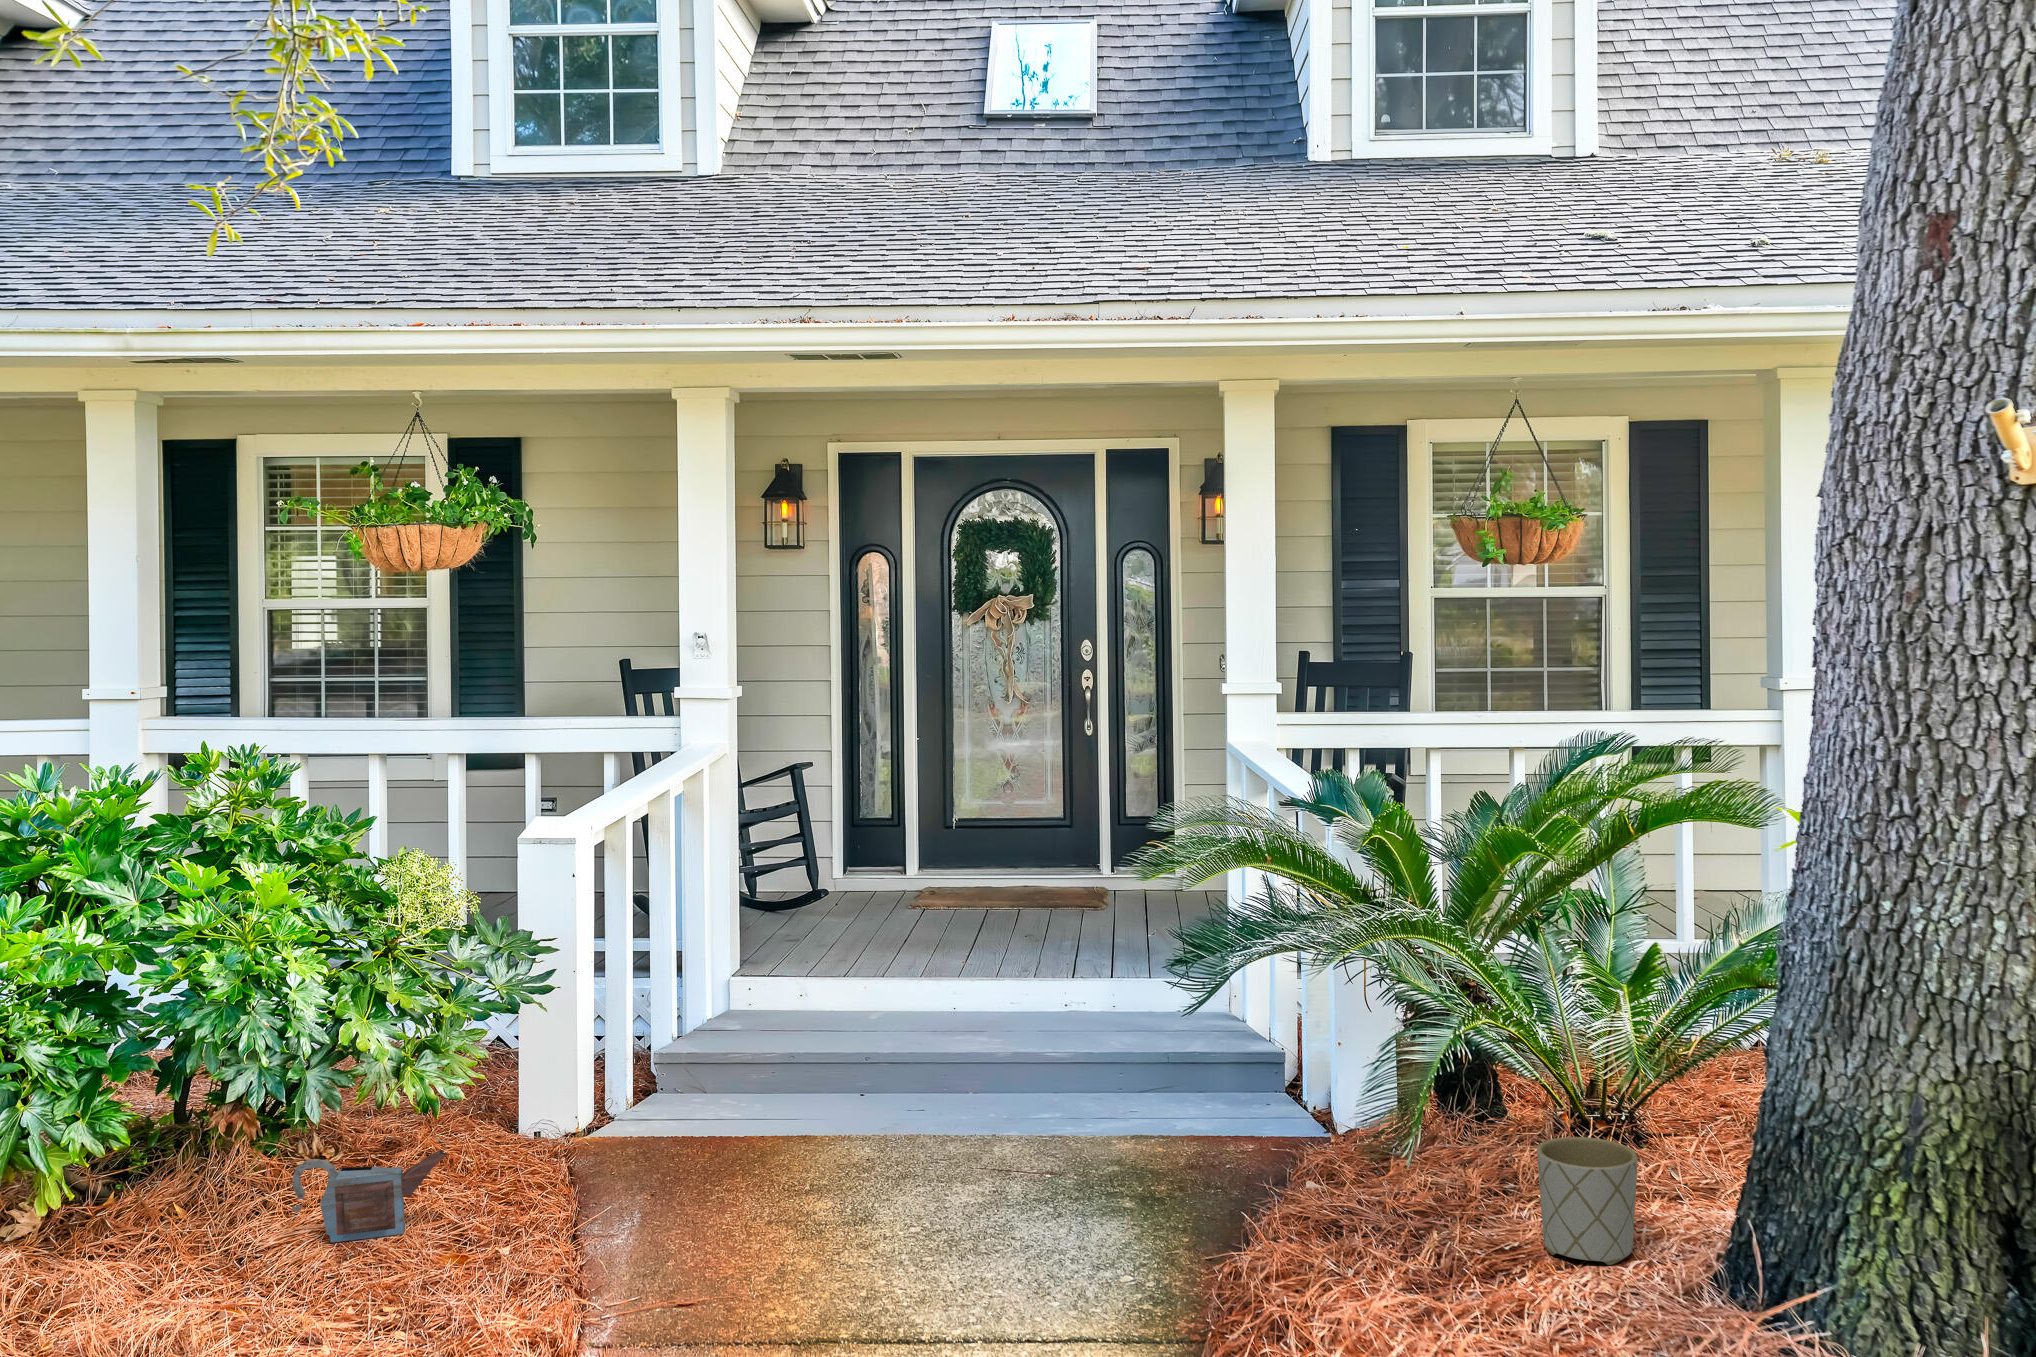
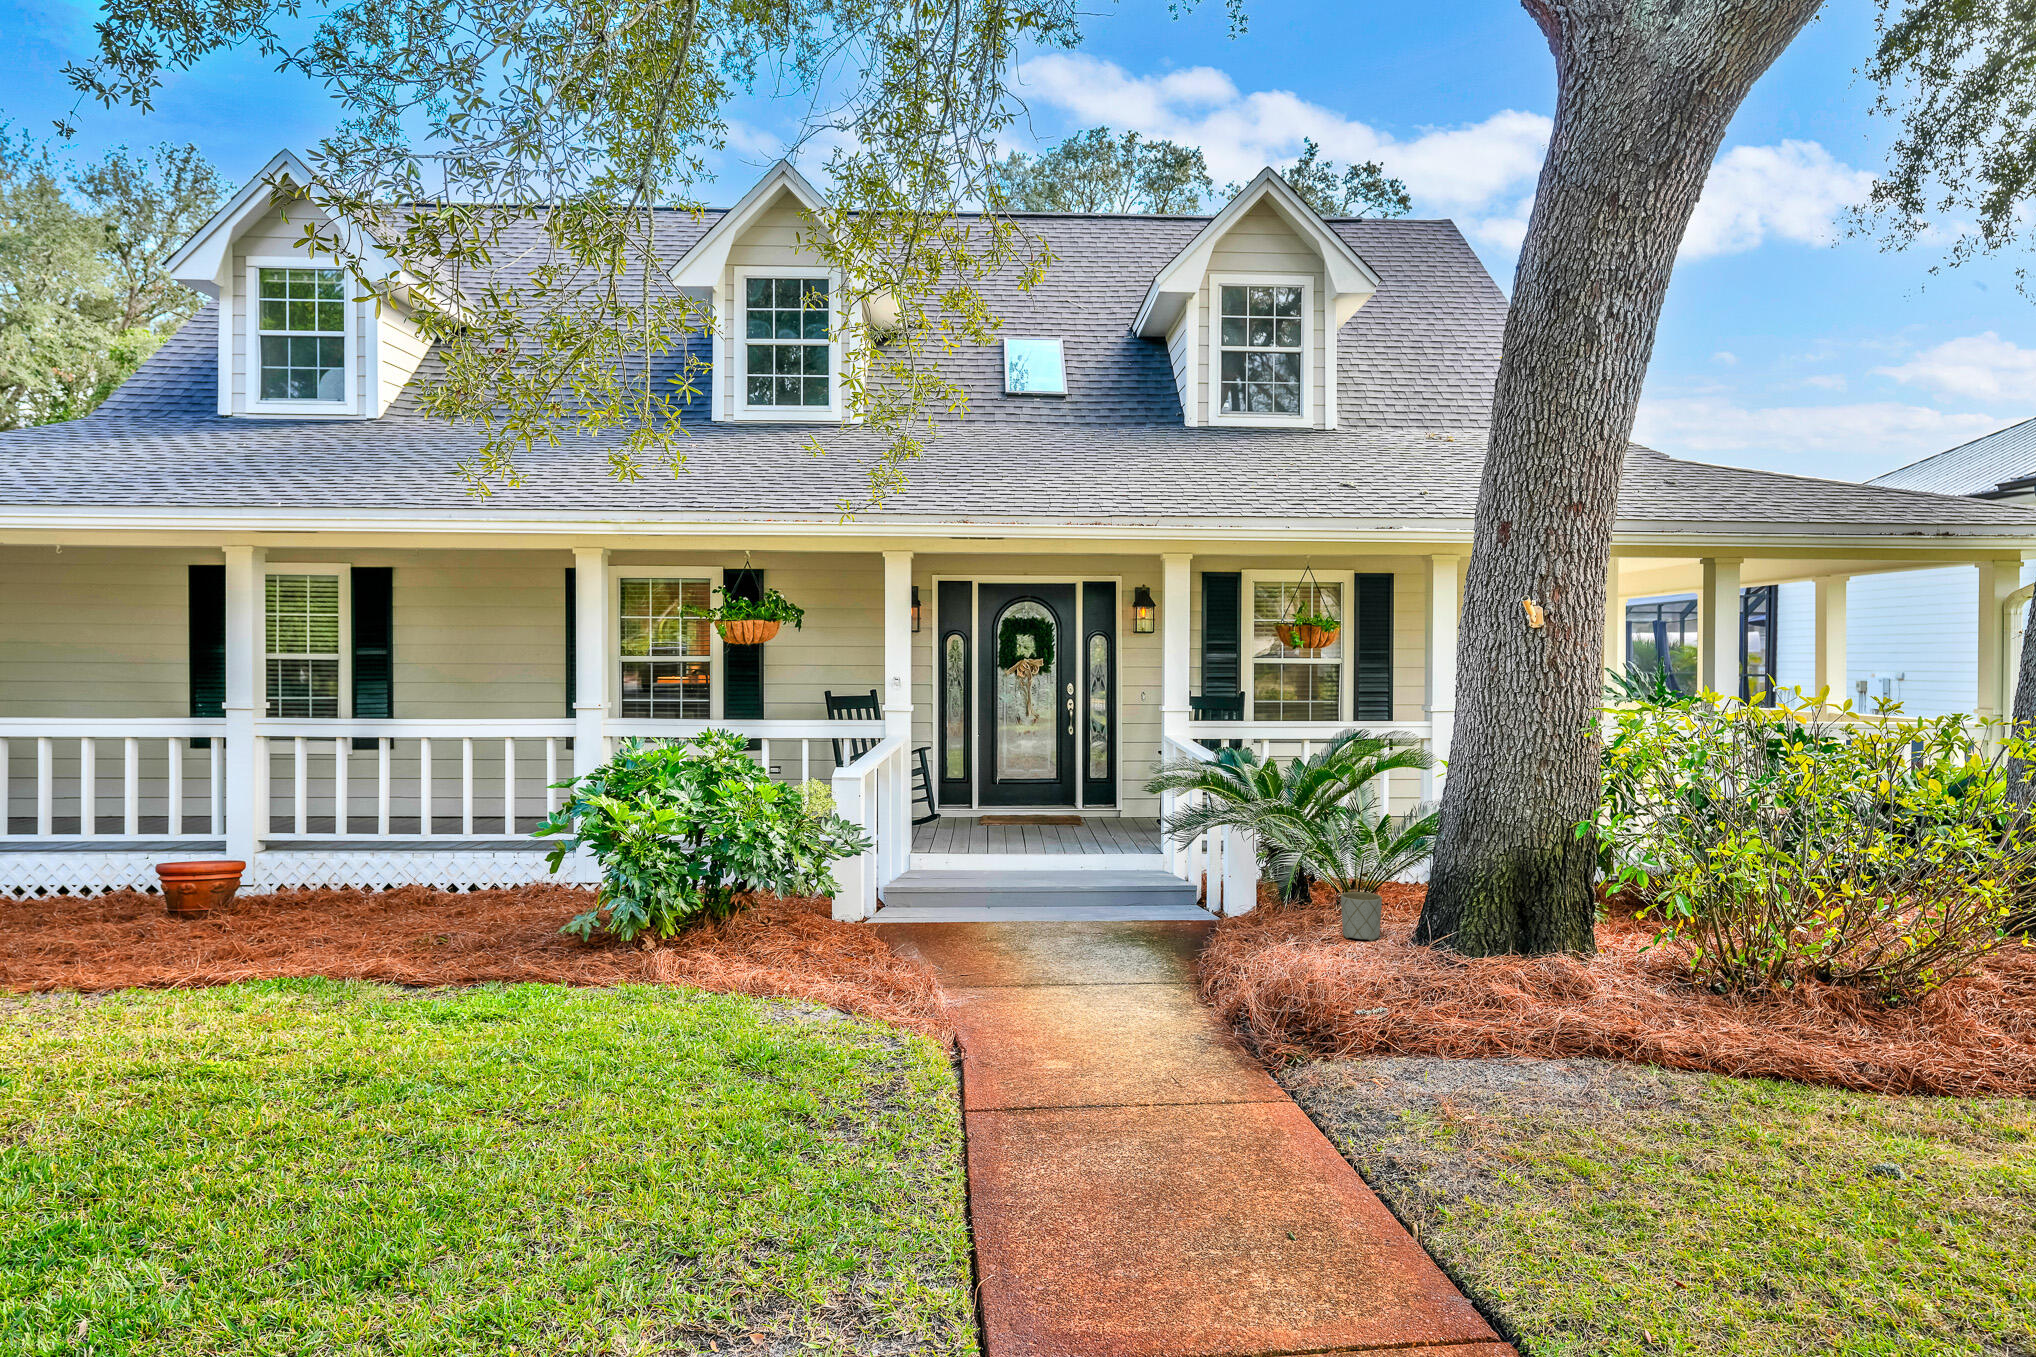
watering can: present [292,1150,447,1243] -> none [774,906,843,947]

